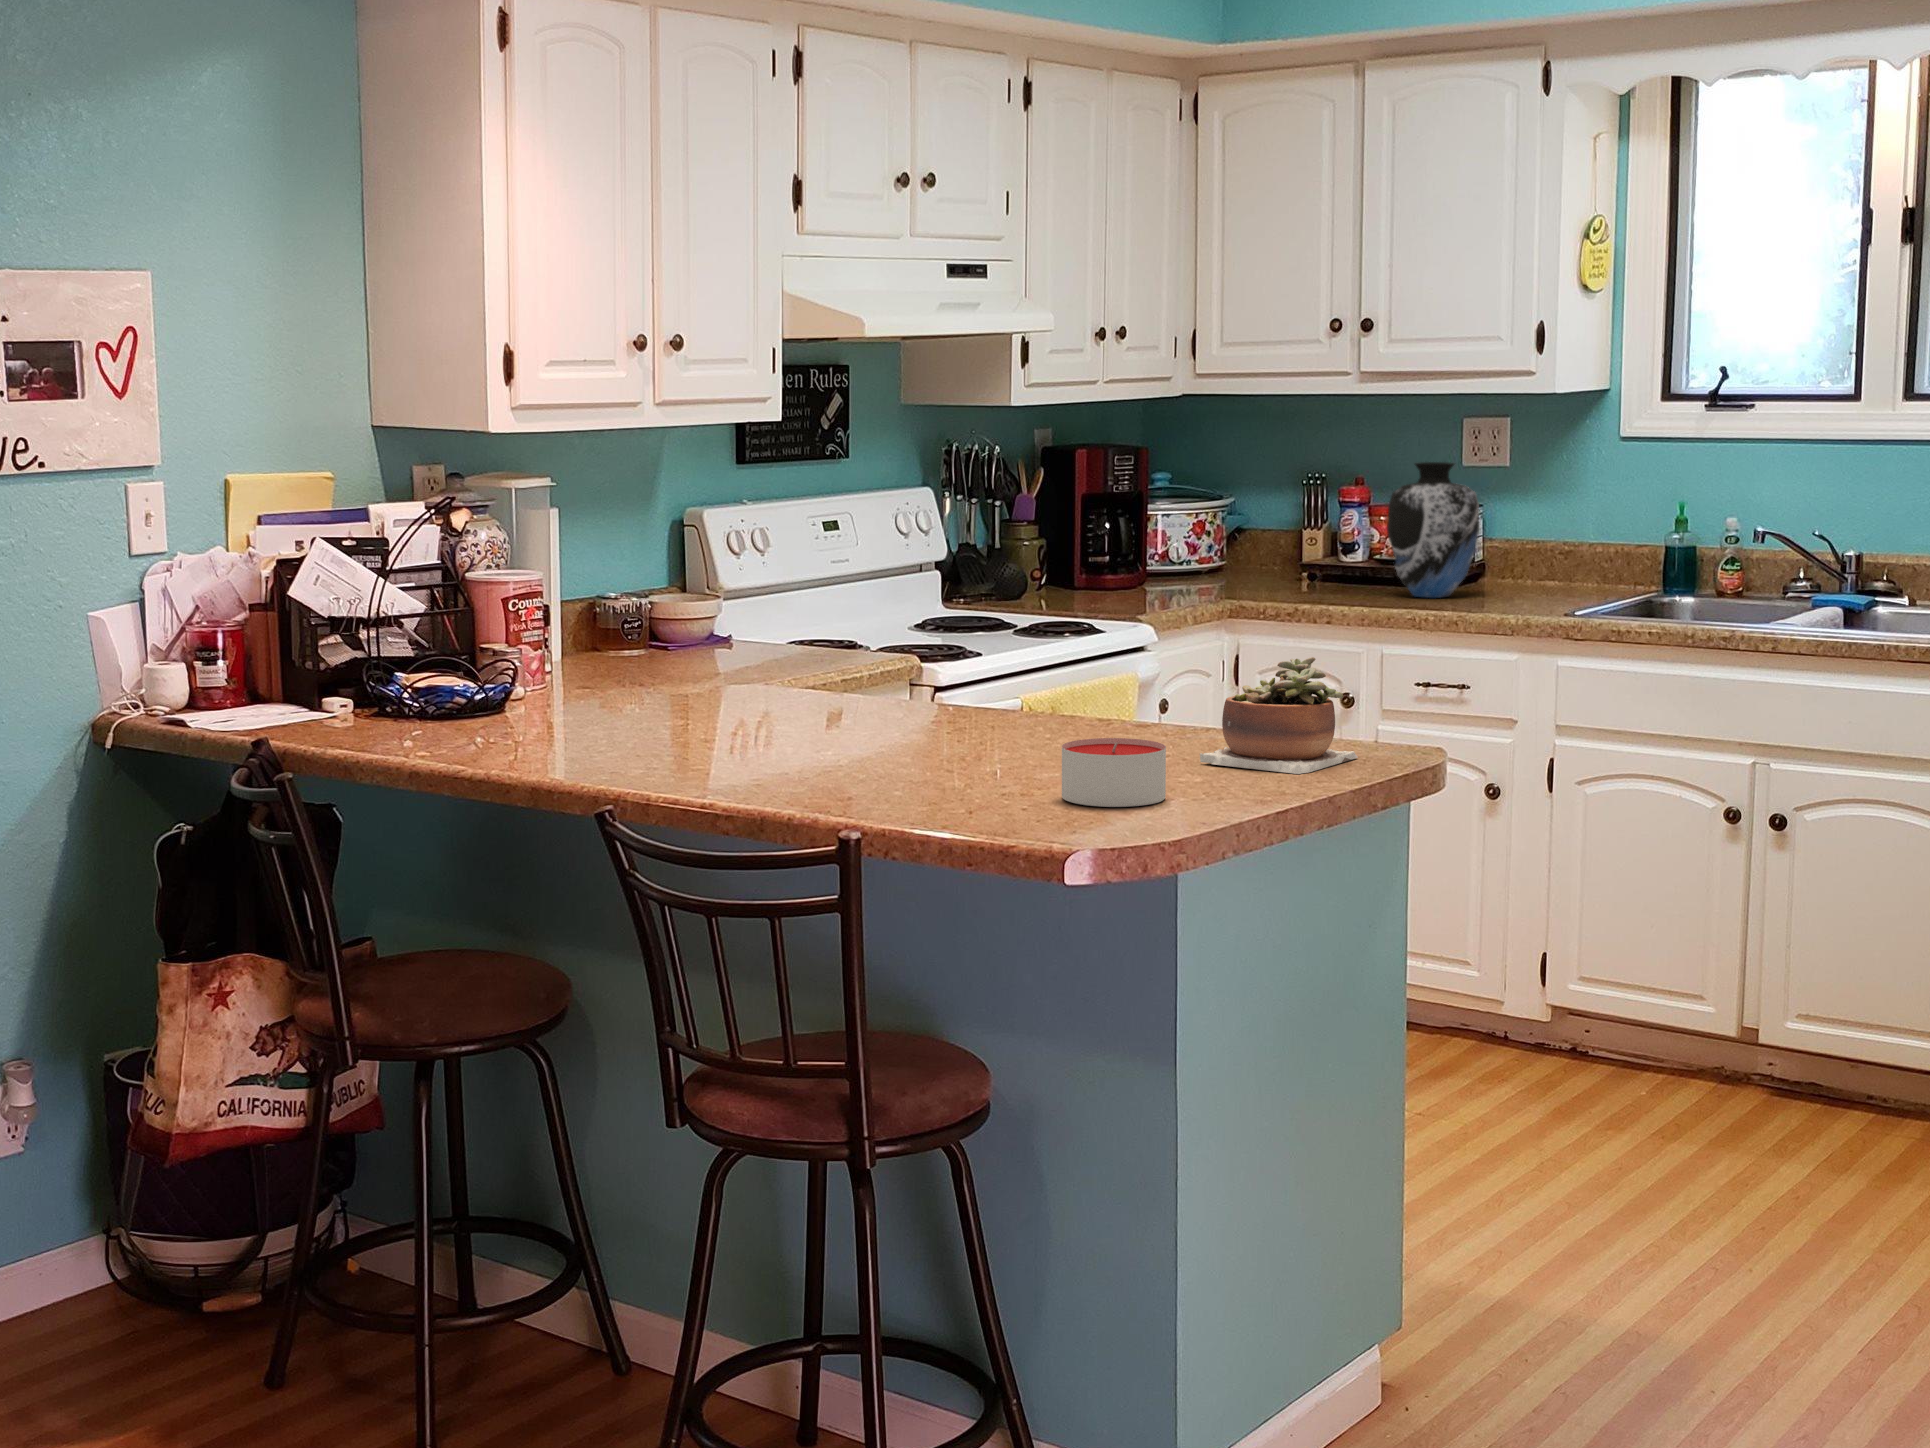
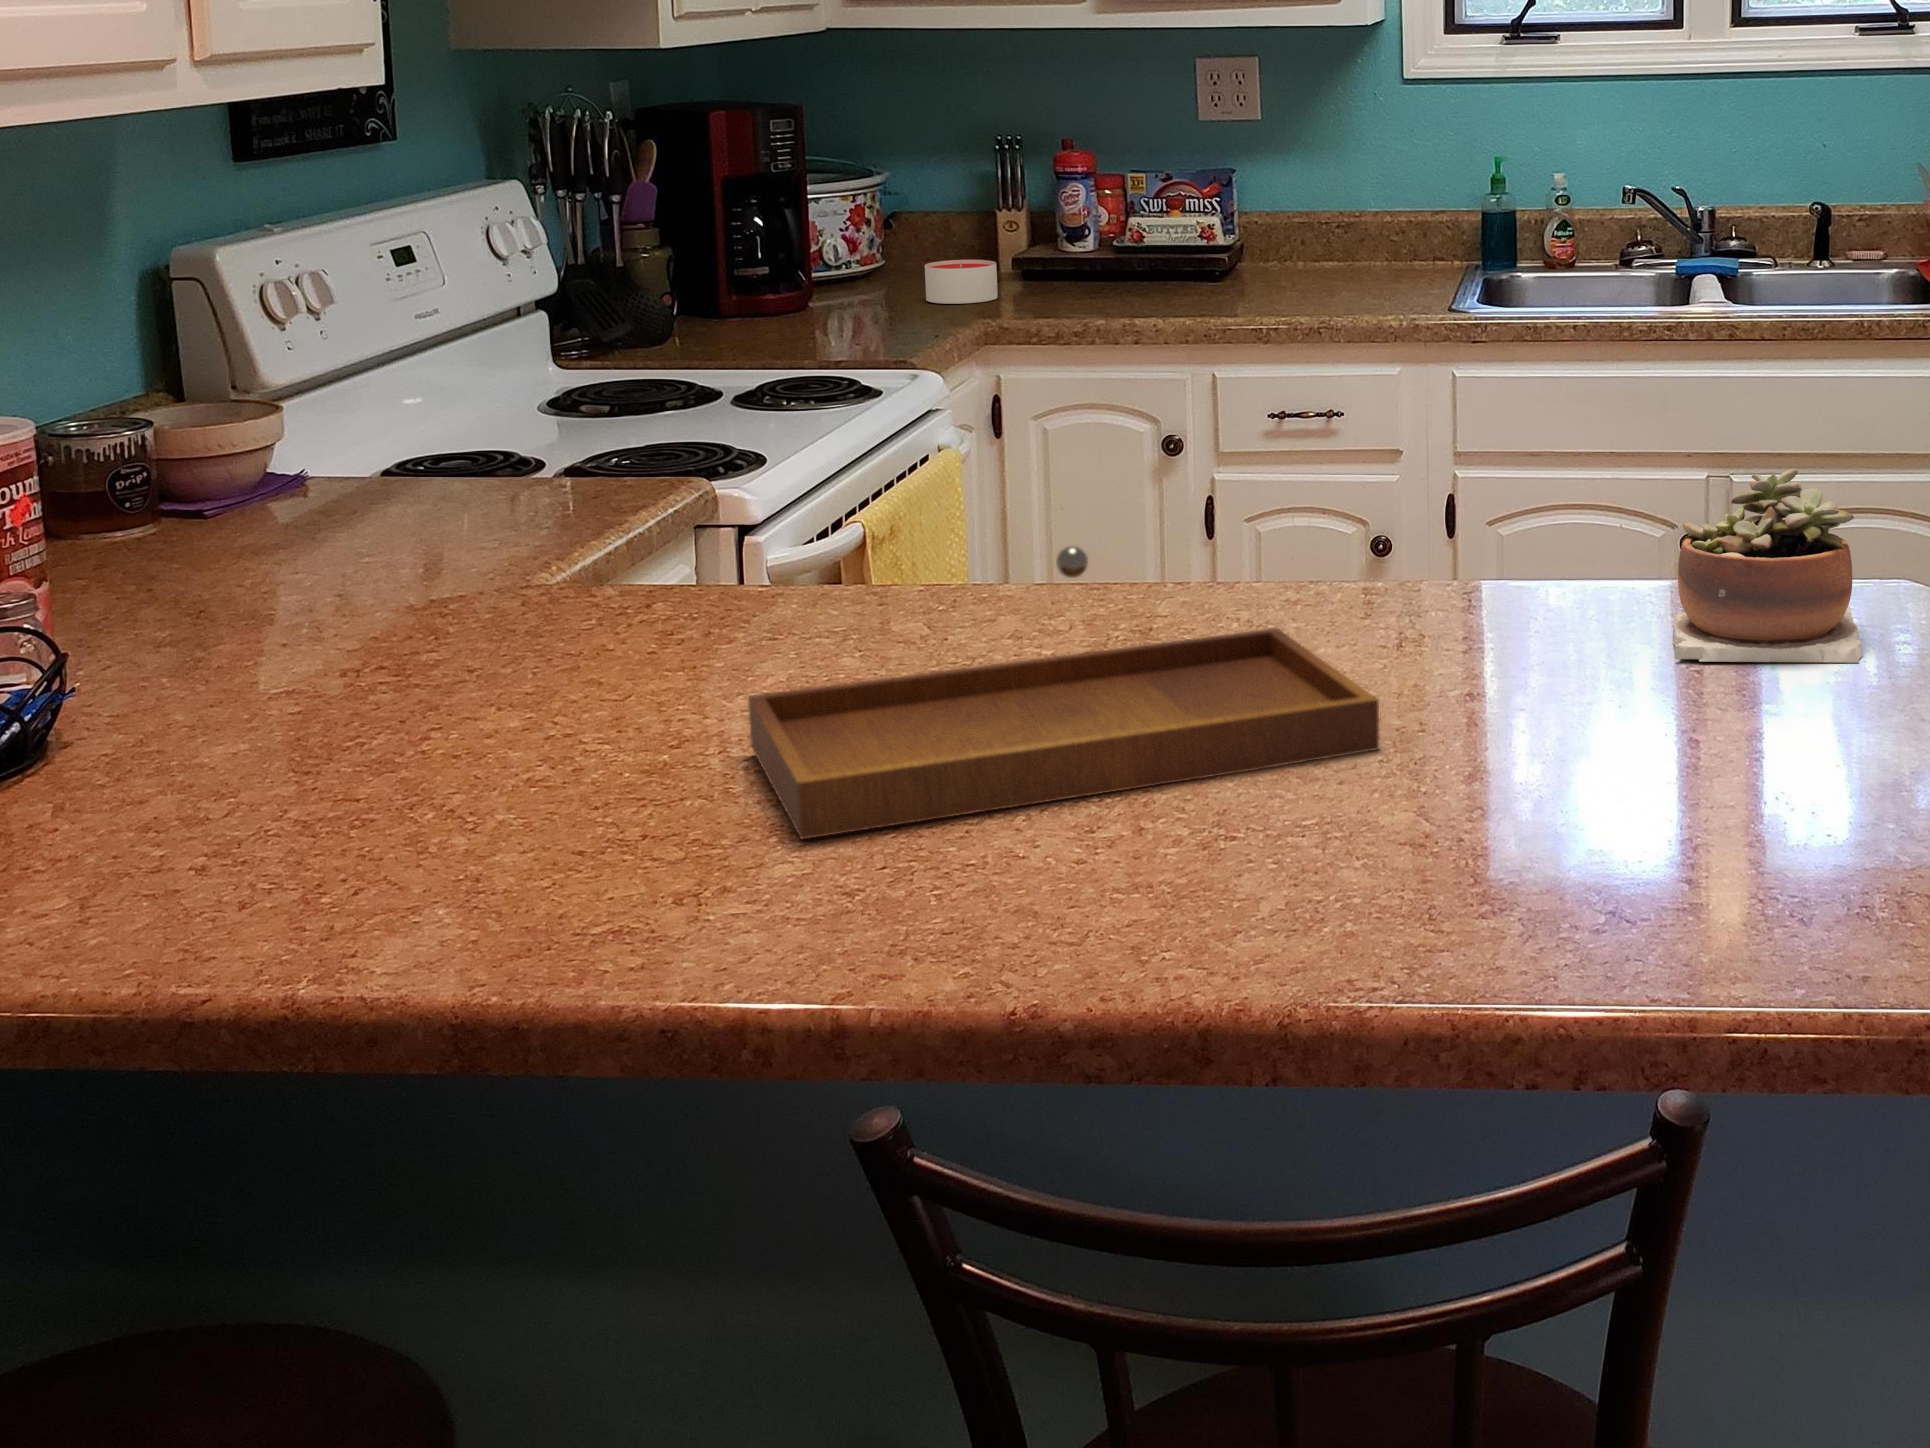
vase: present [1387,462,1479,598] -> none [1137,114,1255,292]
tray: none [655,650,988,774] -> present [748,546,1379,839]
candle: present [1062,738,1166,807] -> present [925,260,998,304]

